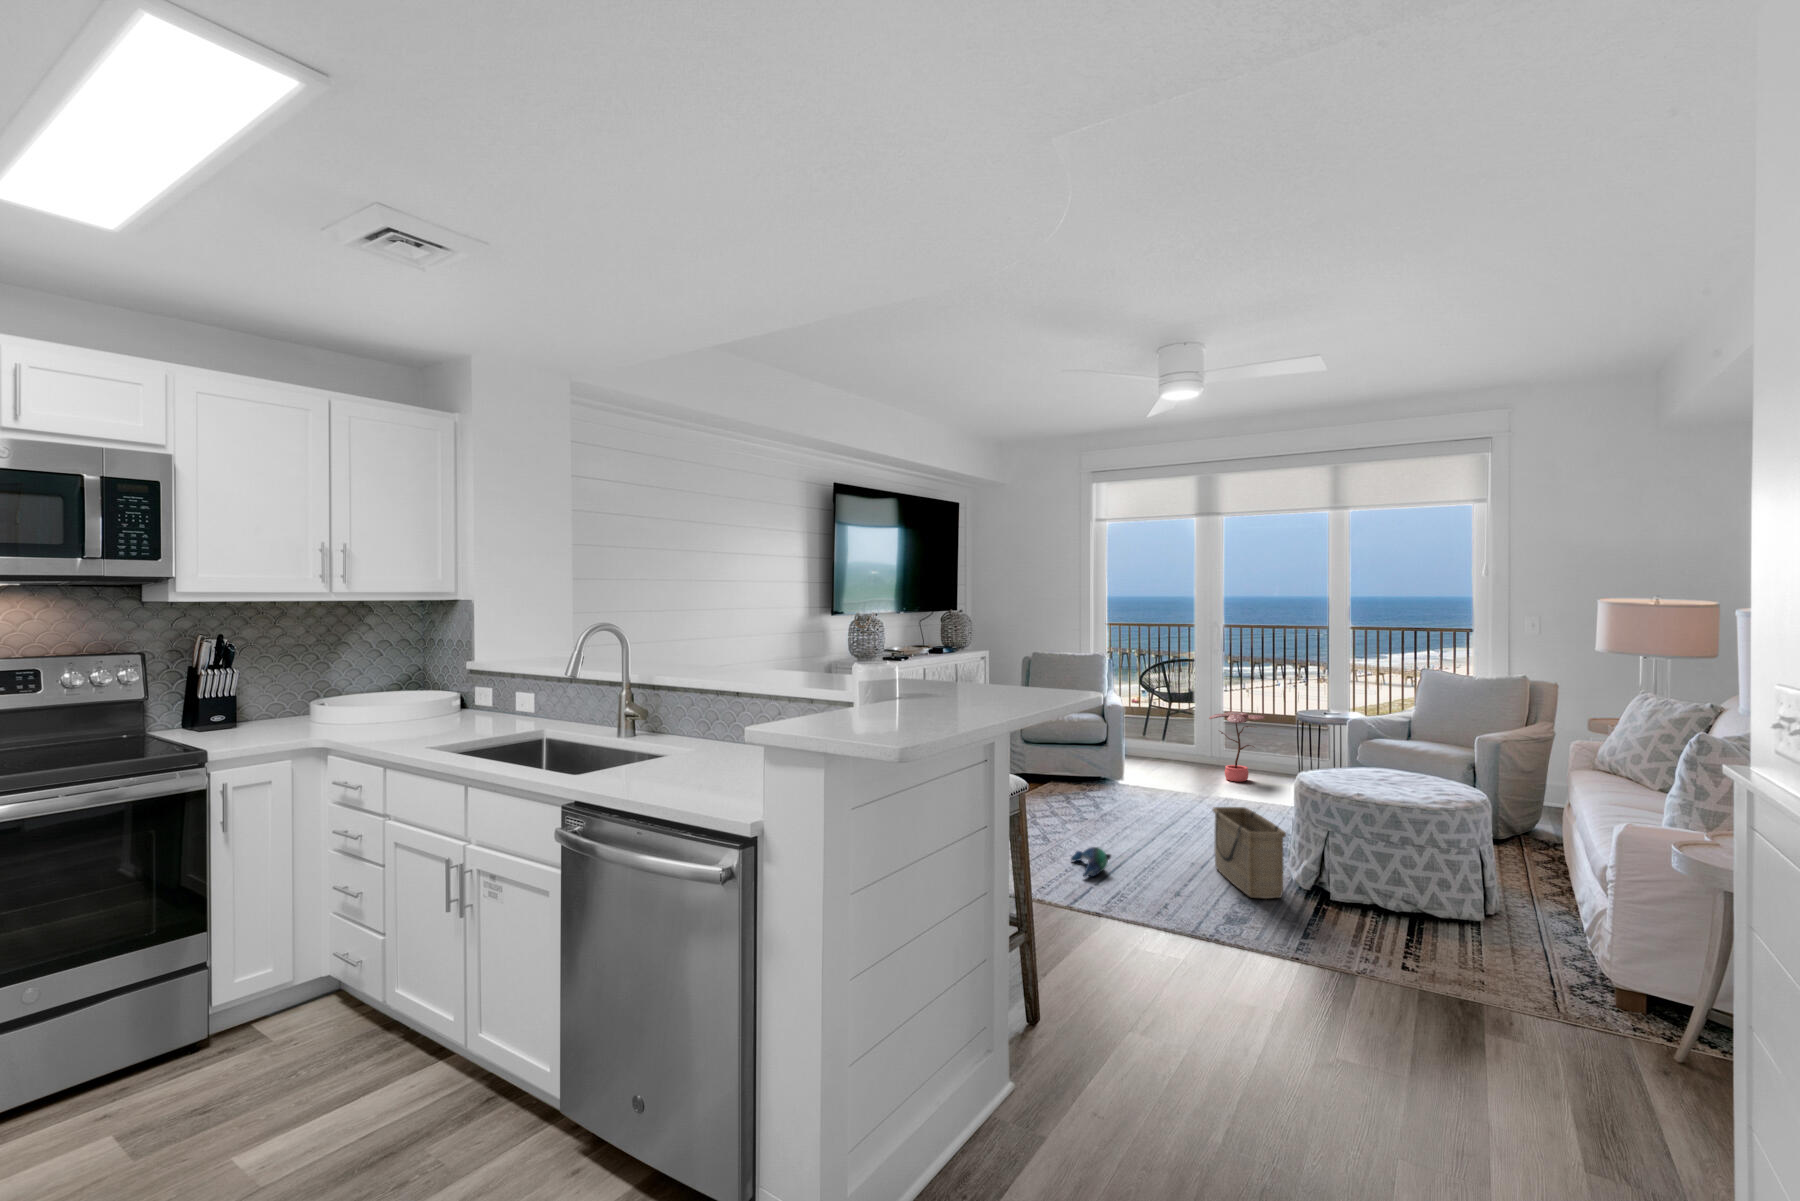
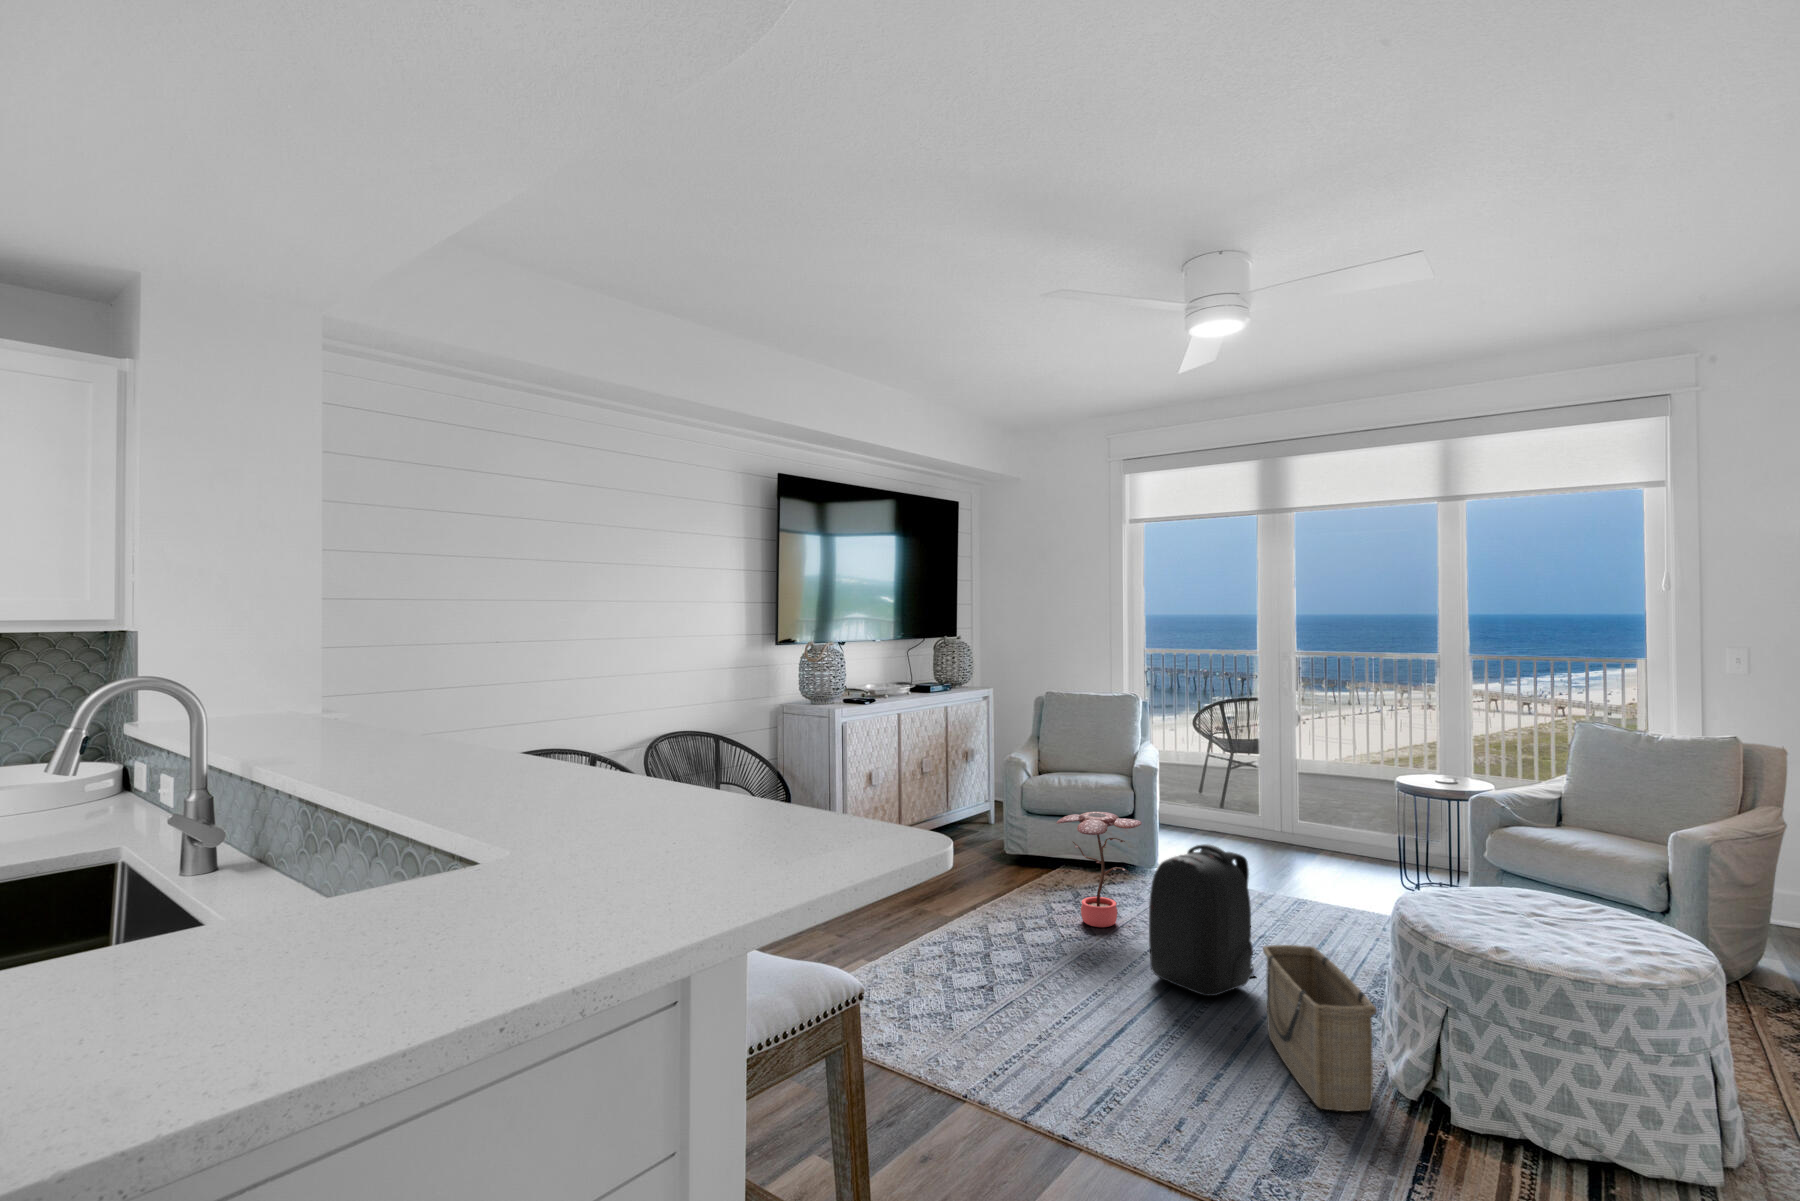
potted plant: present [1209,712,1265,782] -> present [1057,812,1142,927]
backpack: none [1132,748,1204,849] -> present [1149,844,1255,996]
plush toy: present [1071,847,1111,877] -> none [1052,999,1109,1054]

